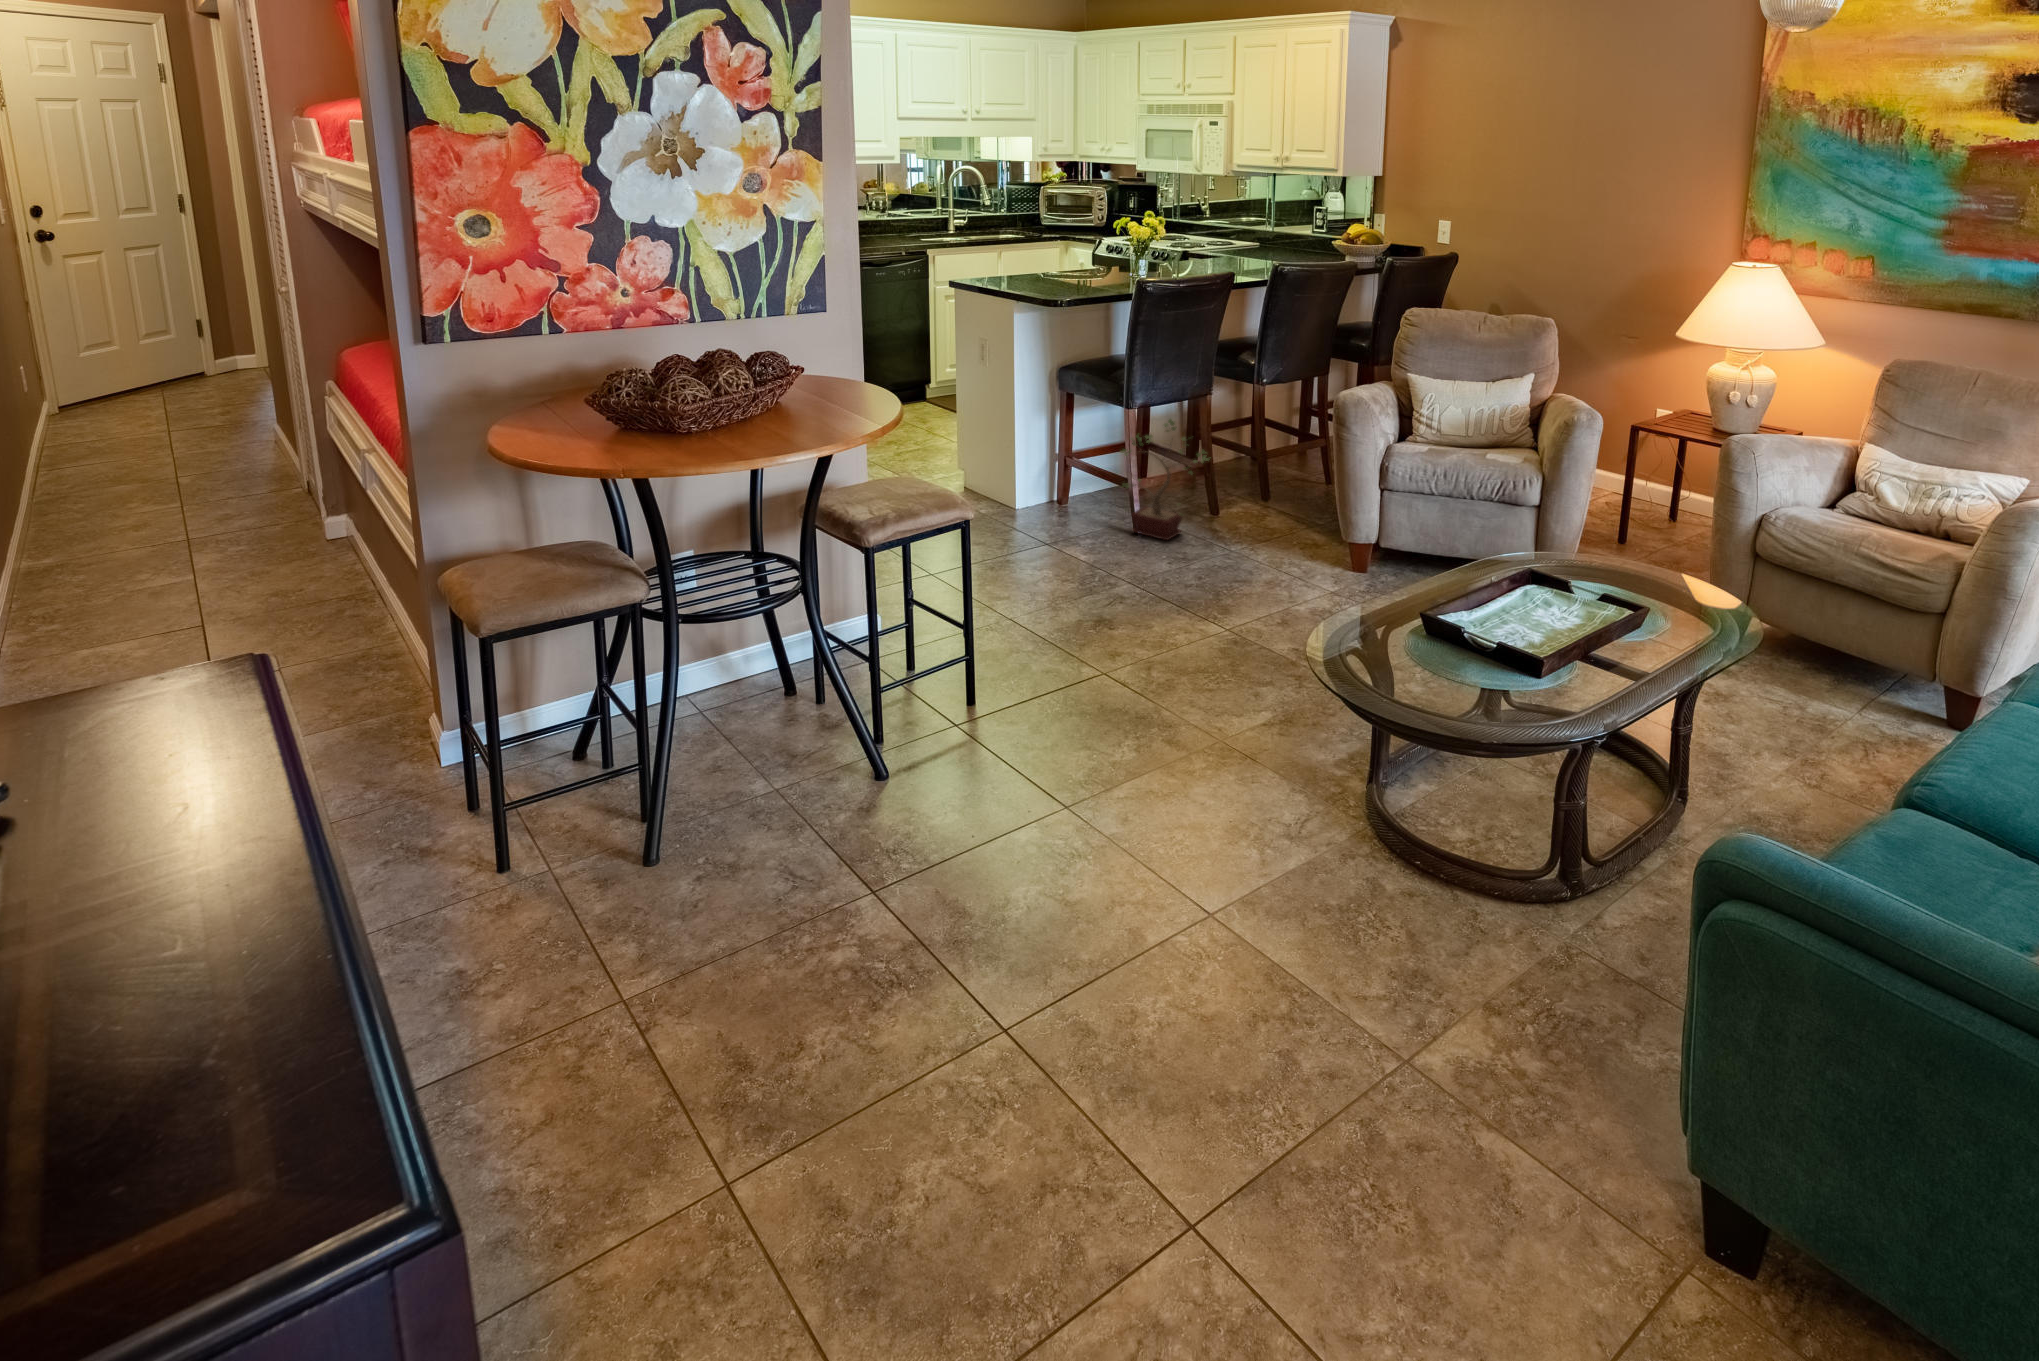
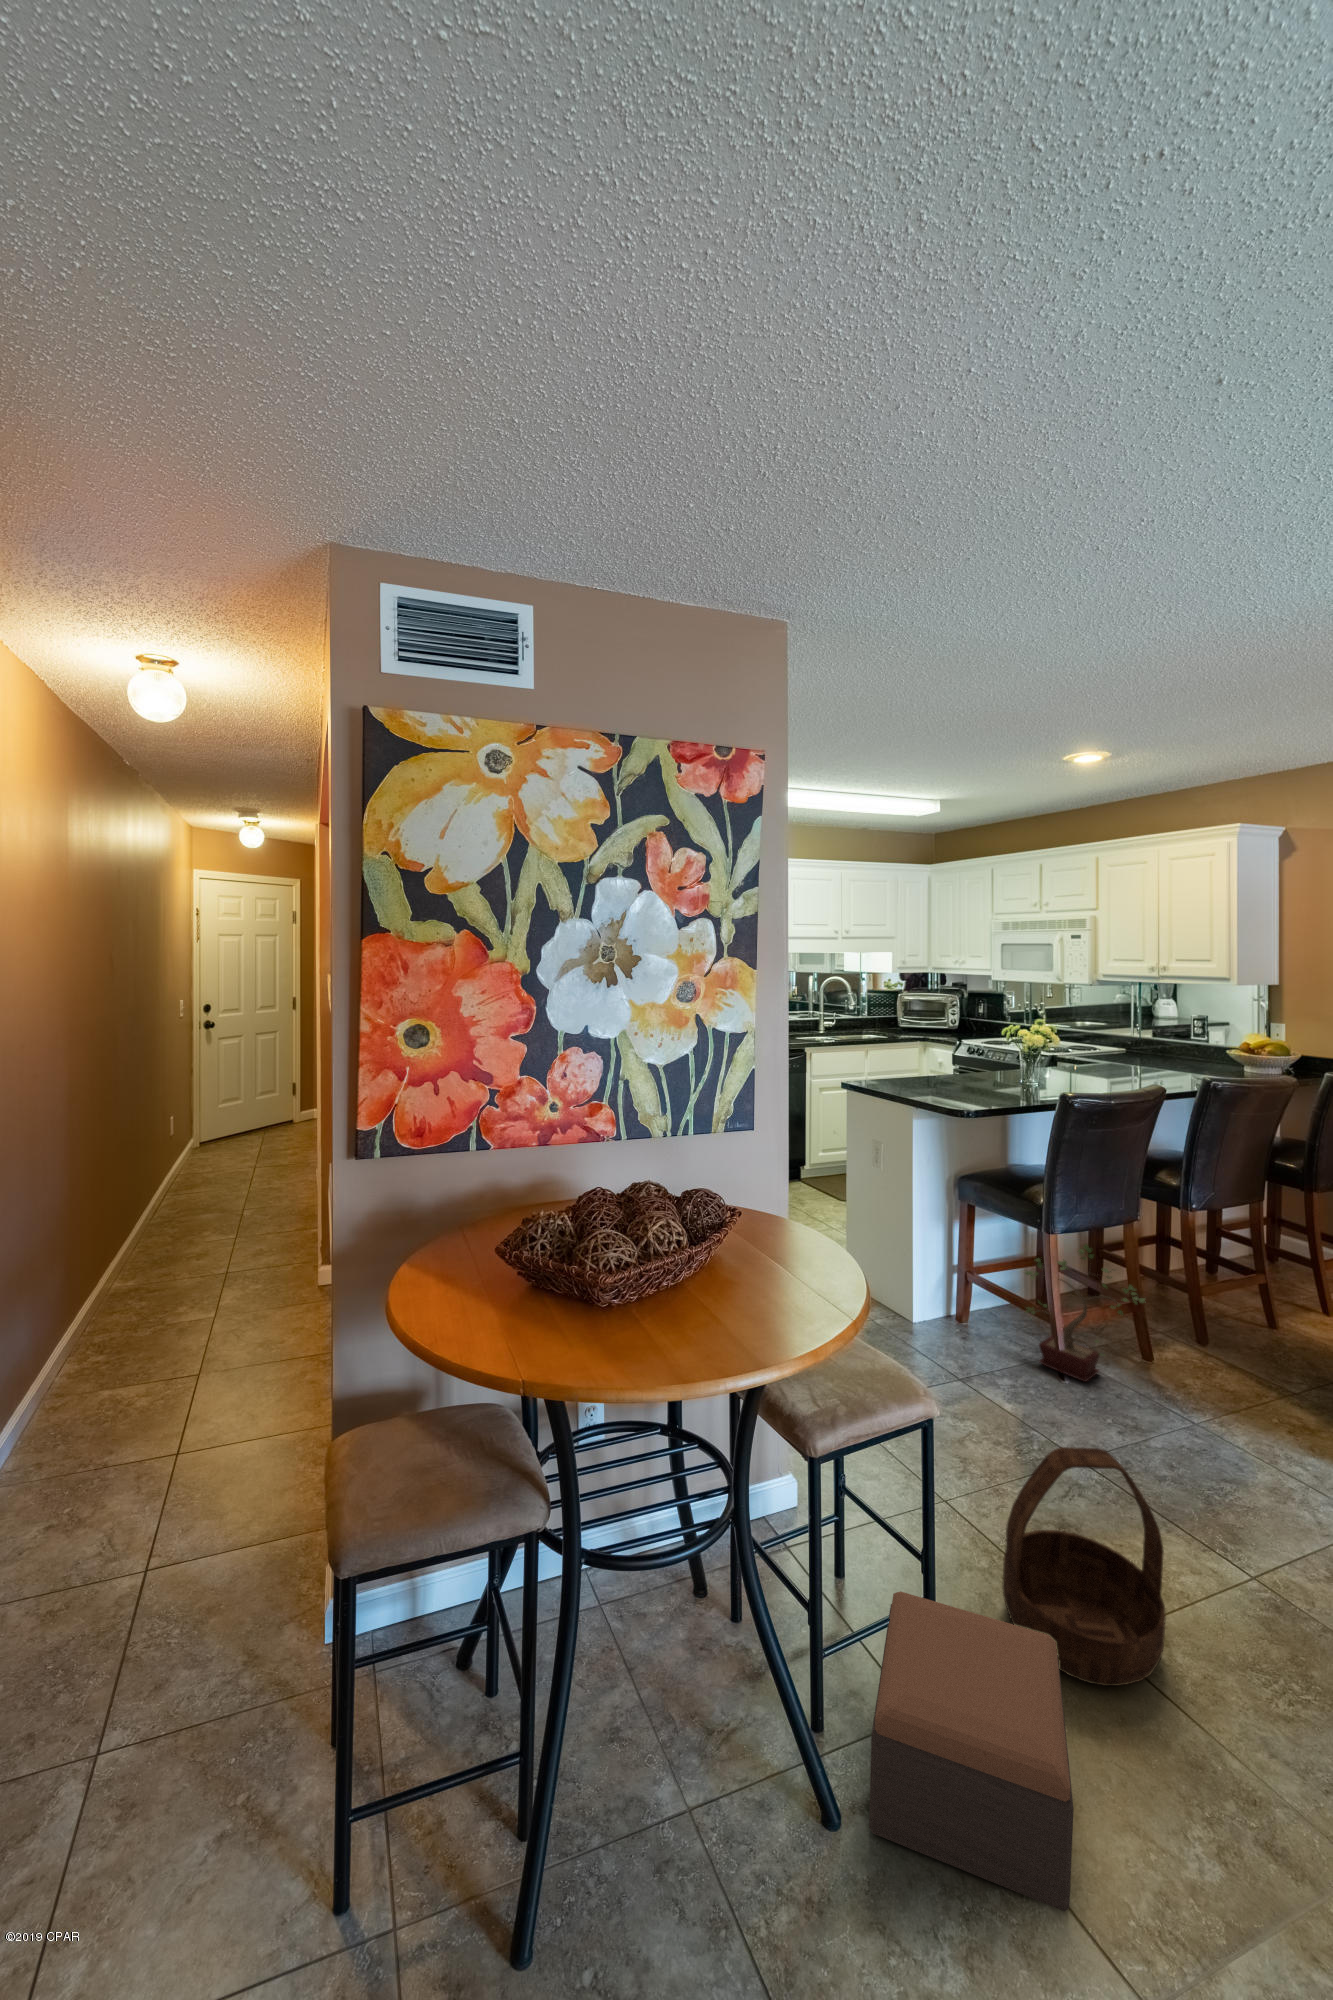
basket: none [1044,544,1157,706] -> present [1002,1447,1166,1686]
footstool: none [914,656,1062,801] -> present [869,1591,1073,1911]

